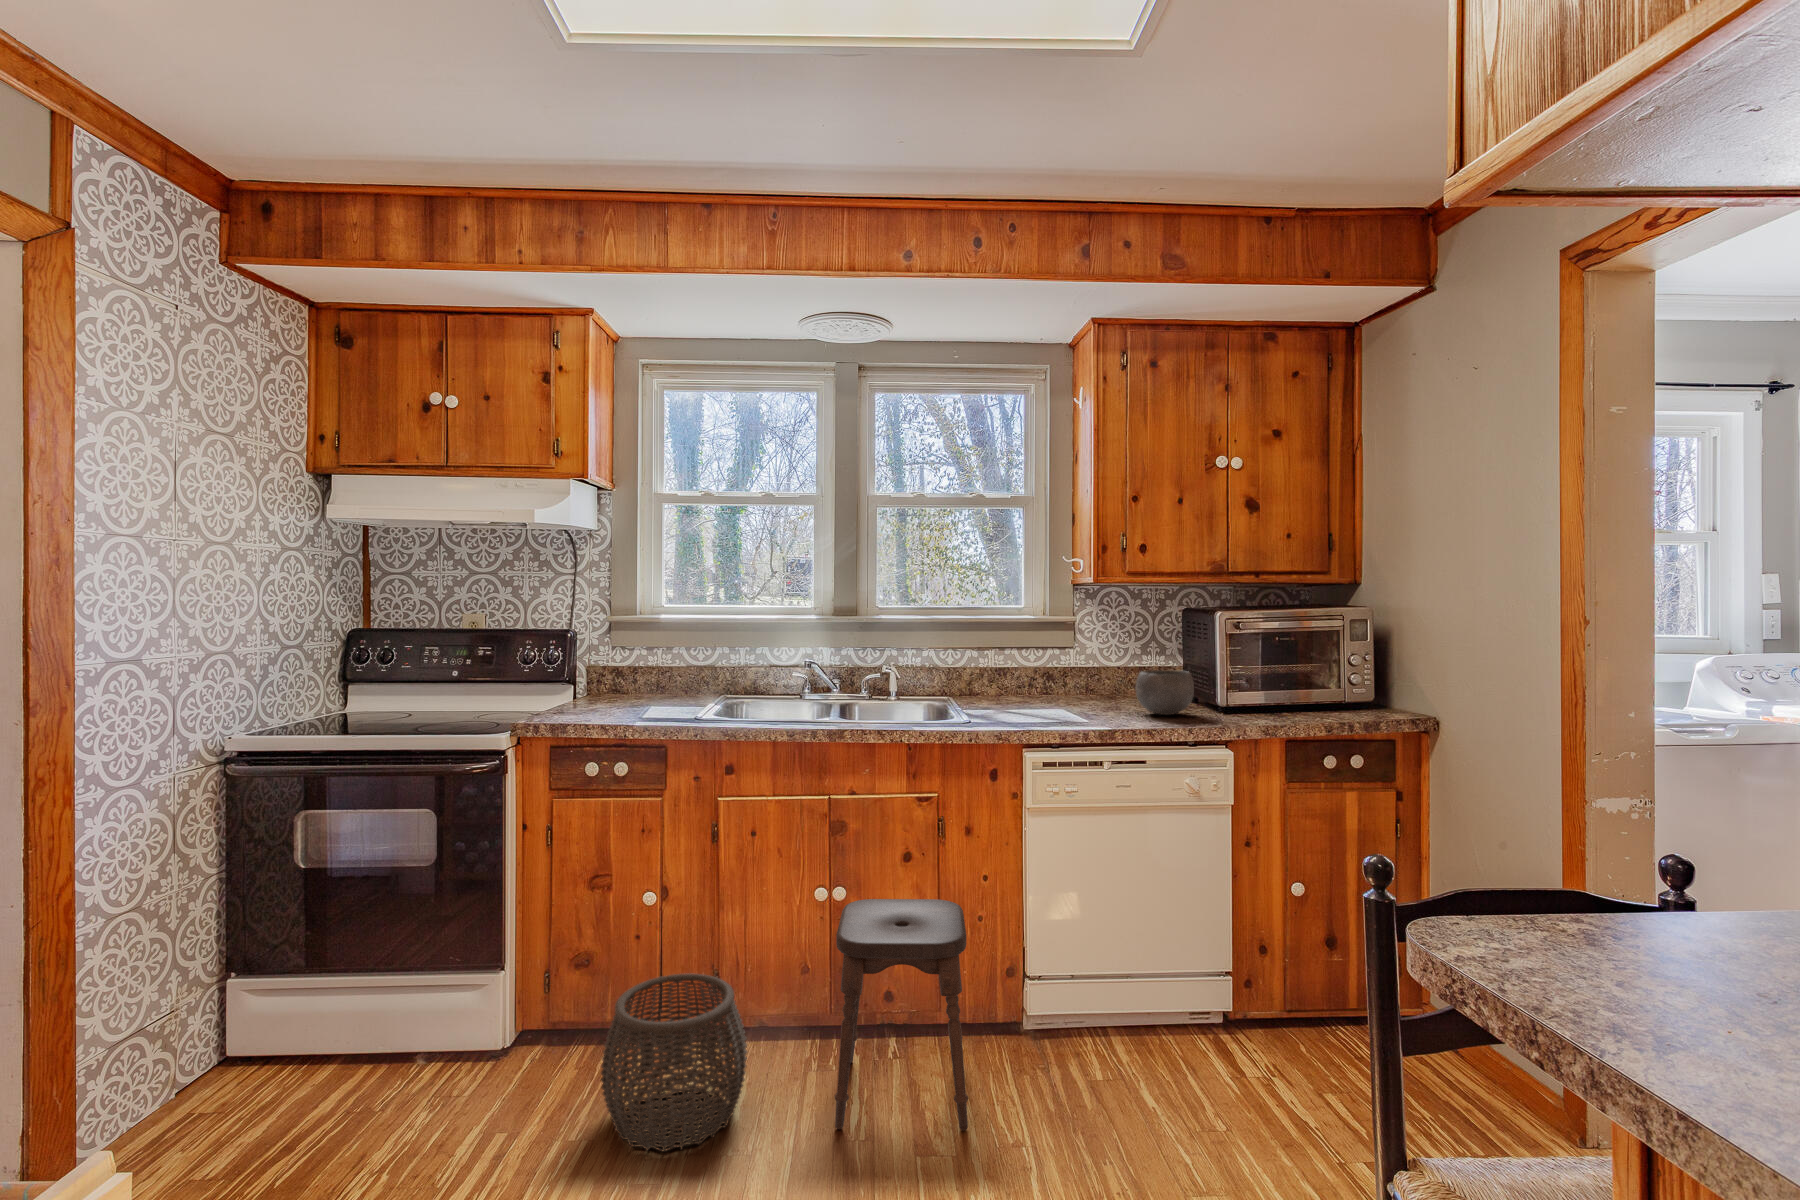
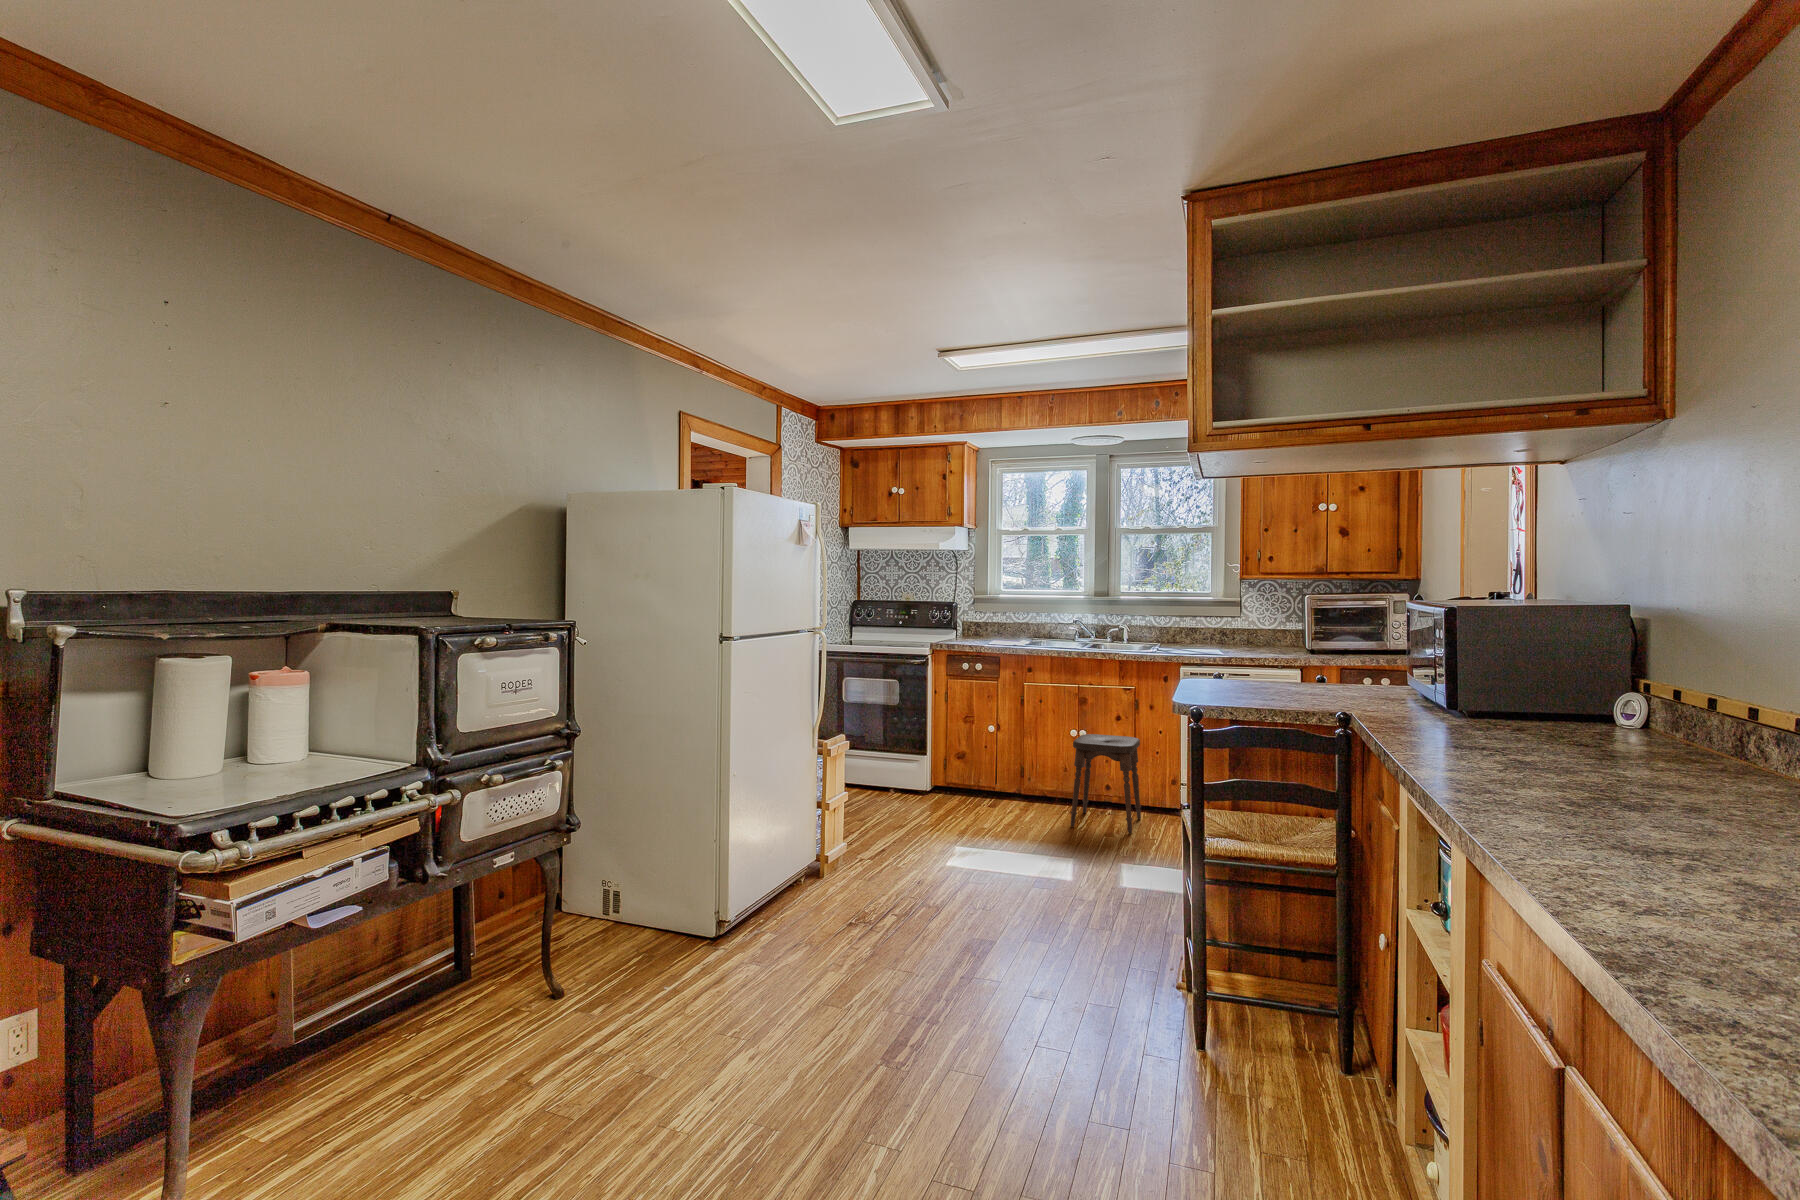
ceramic bowl: present [1136,670,1194,715] -> none [1257,629,1292,653]
woven basket: present [601,974,747,1152] -> none [970,758,1033,823]

